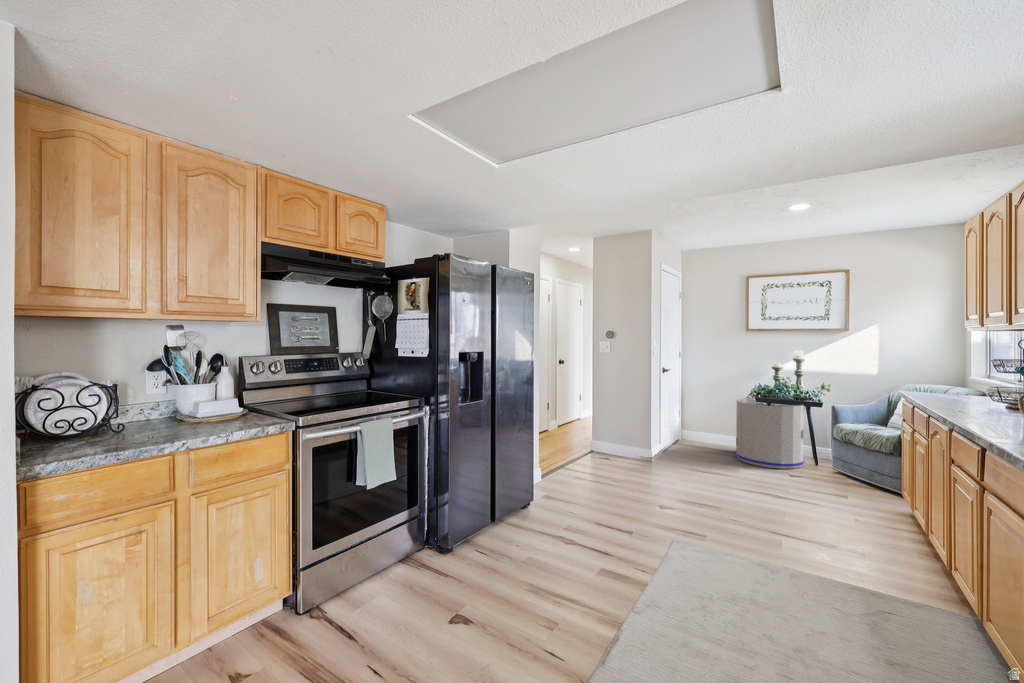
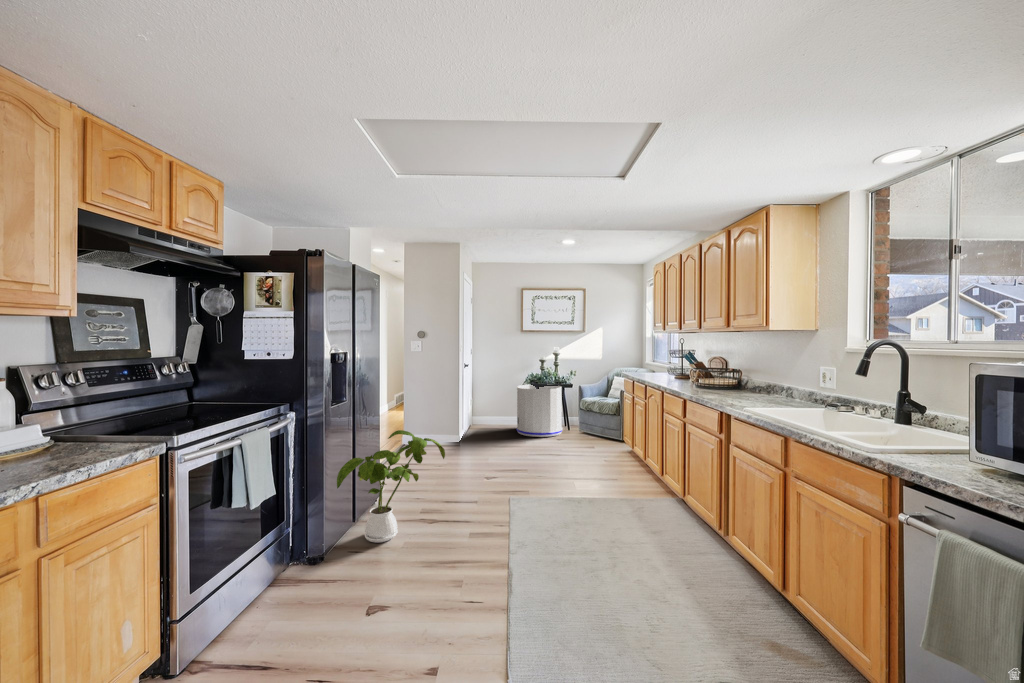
house plant: none [465,436,577,549] -> present [337,430,445,543]

